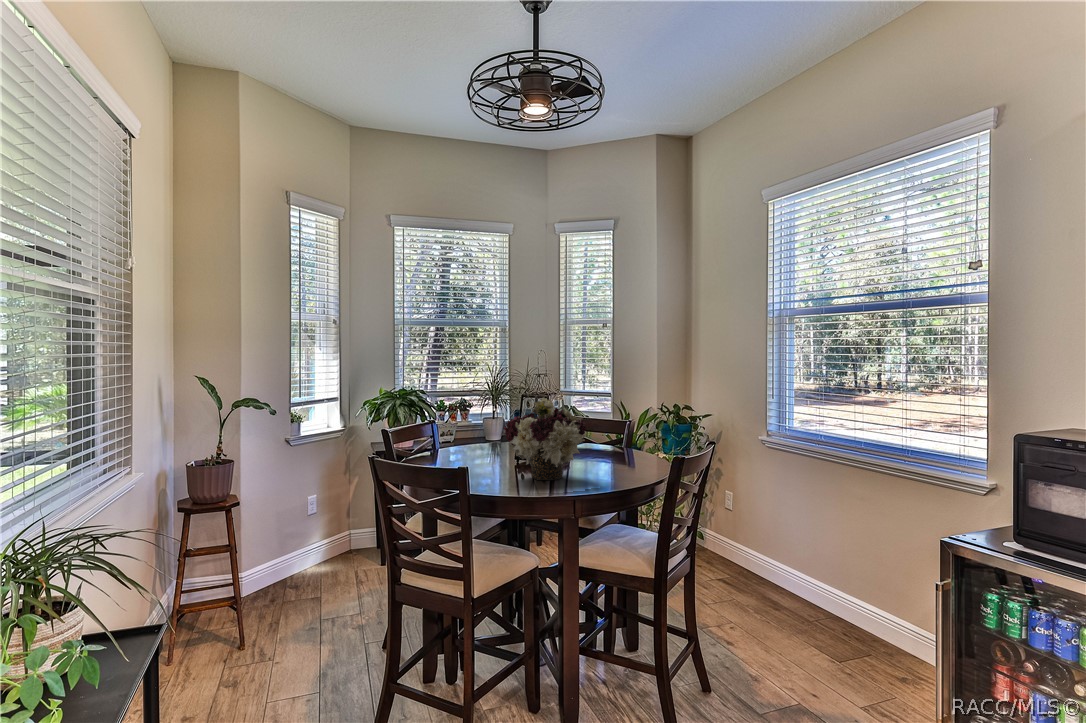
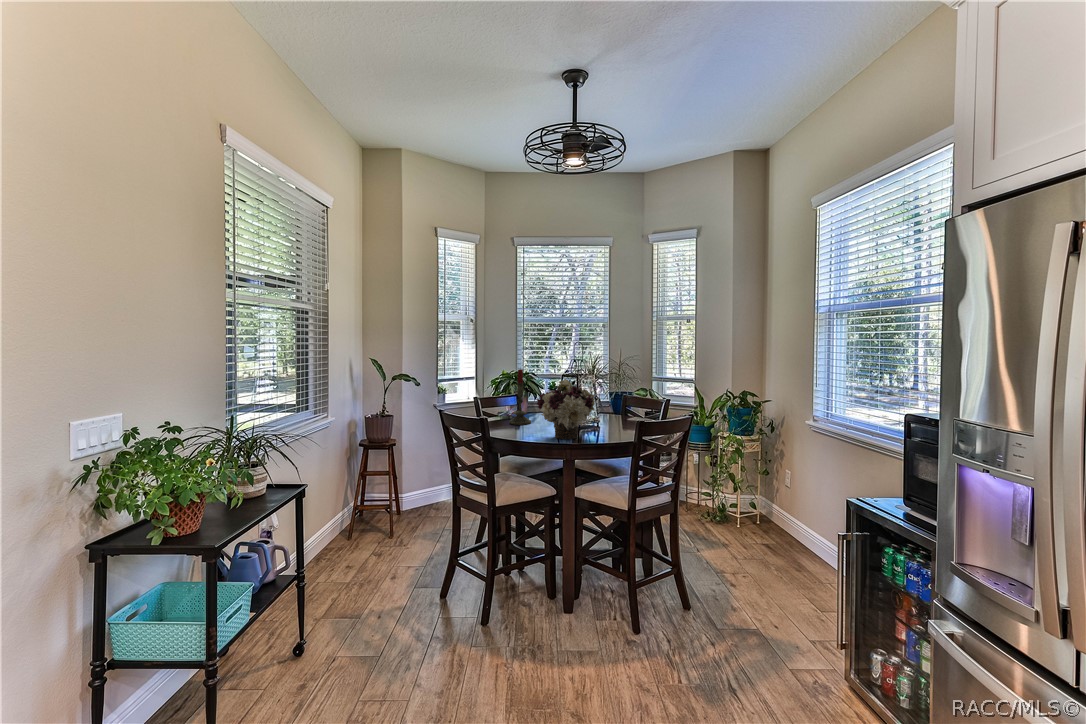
candle: none [437,384,467,463] -> present [509,369,531,425]

